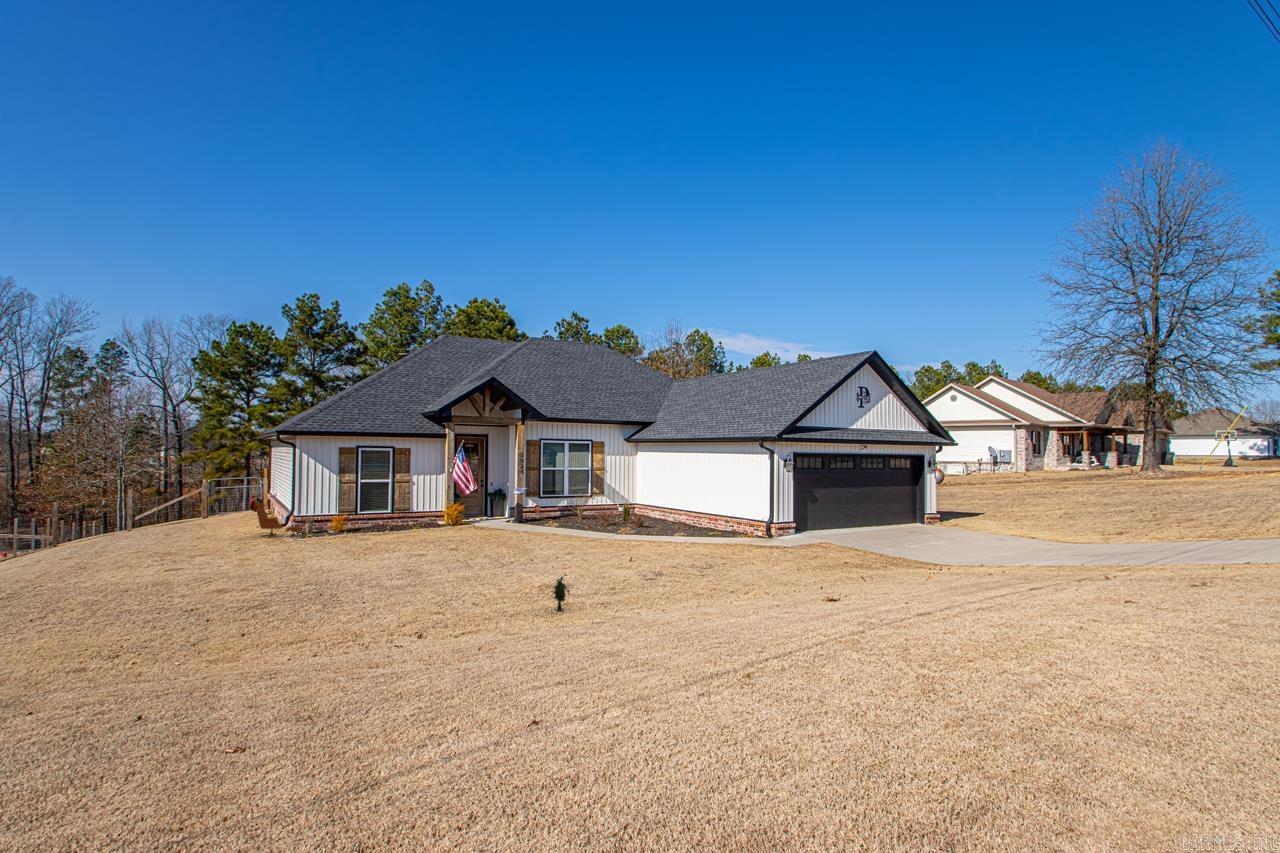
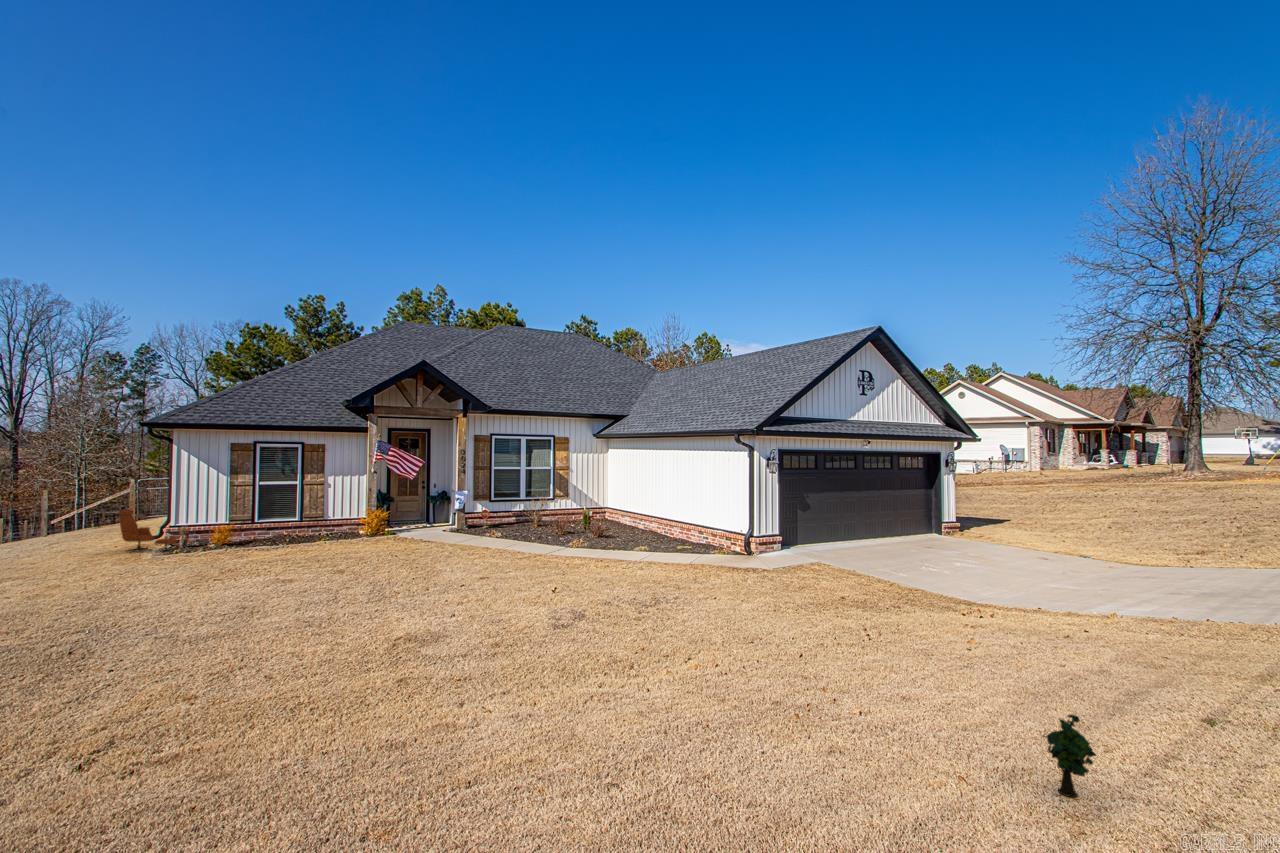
decorative plant: present [553,576,570,611] -> present [1042,715,1096,797]

